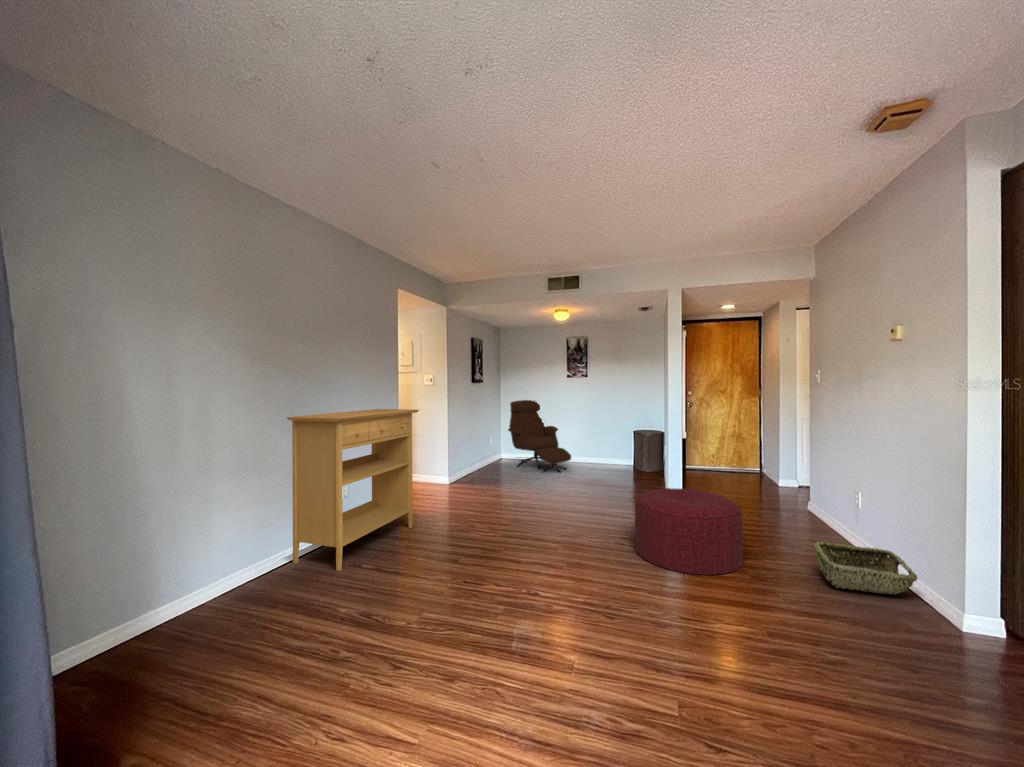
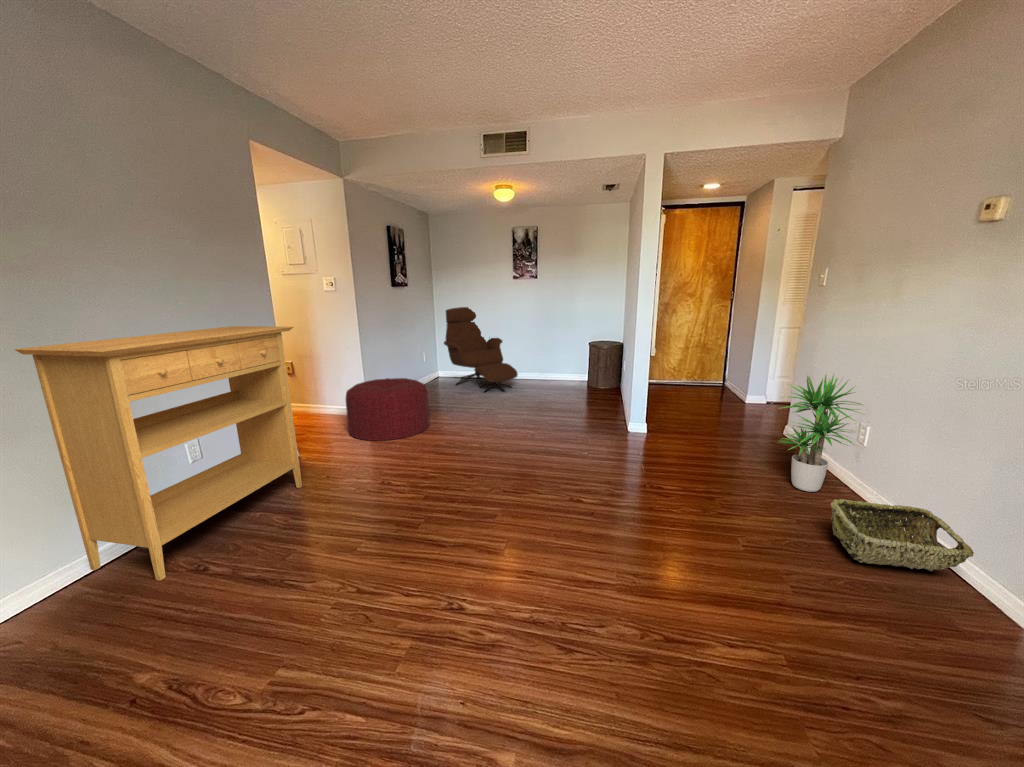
potted plant: none [780,449,850,548] -> present [781,373,862,492]
ottoman: present [635,488,743,575] -> present [346,378,430,441]

